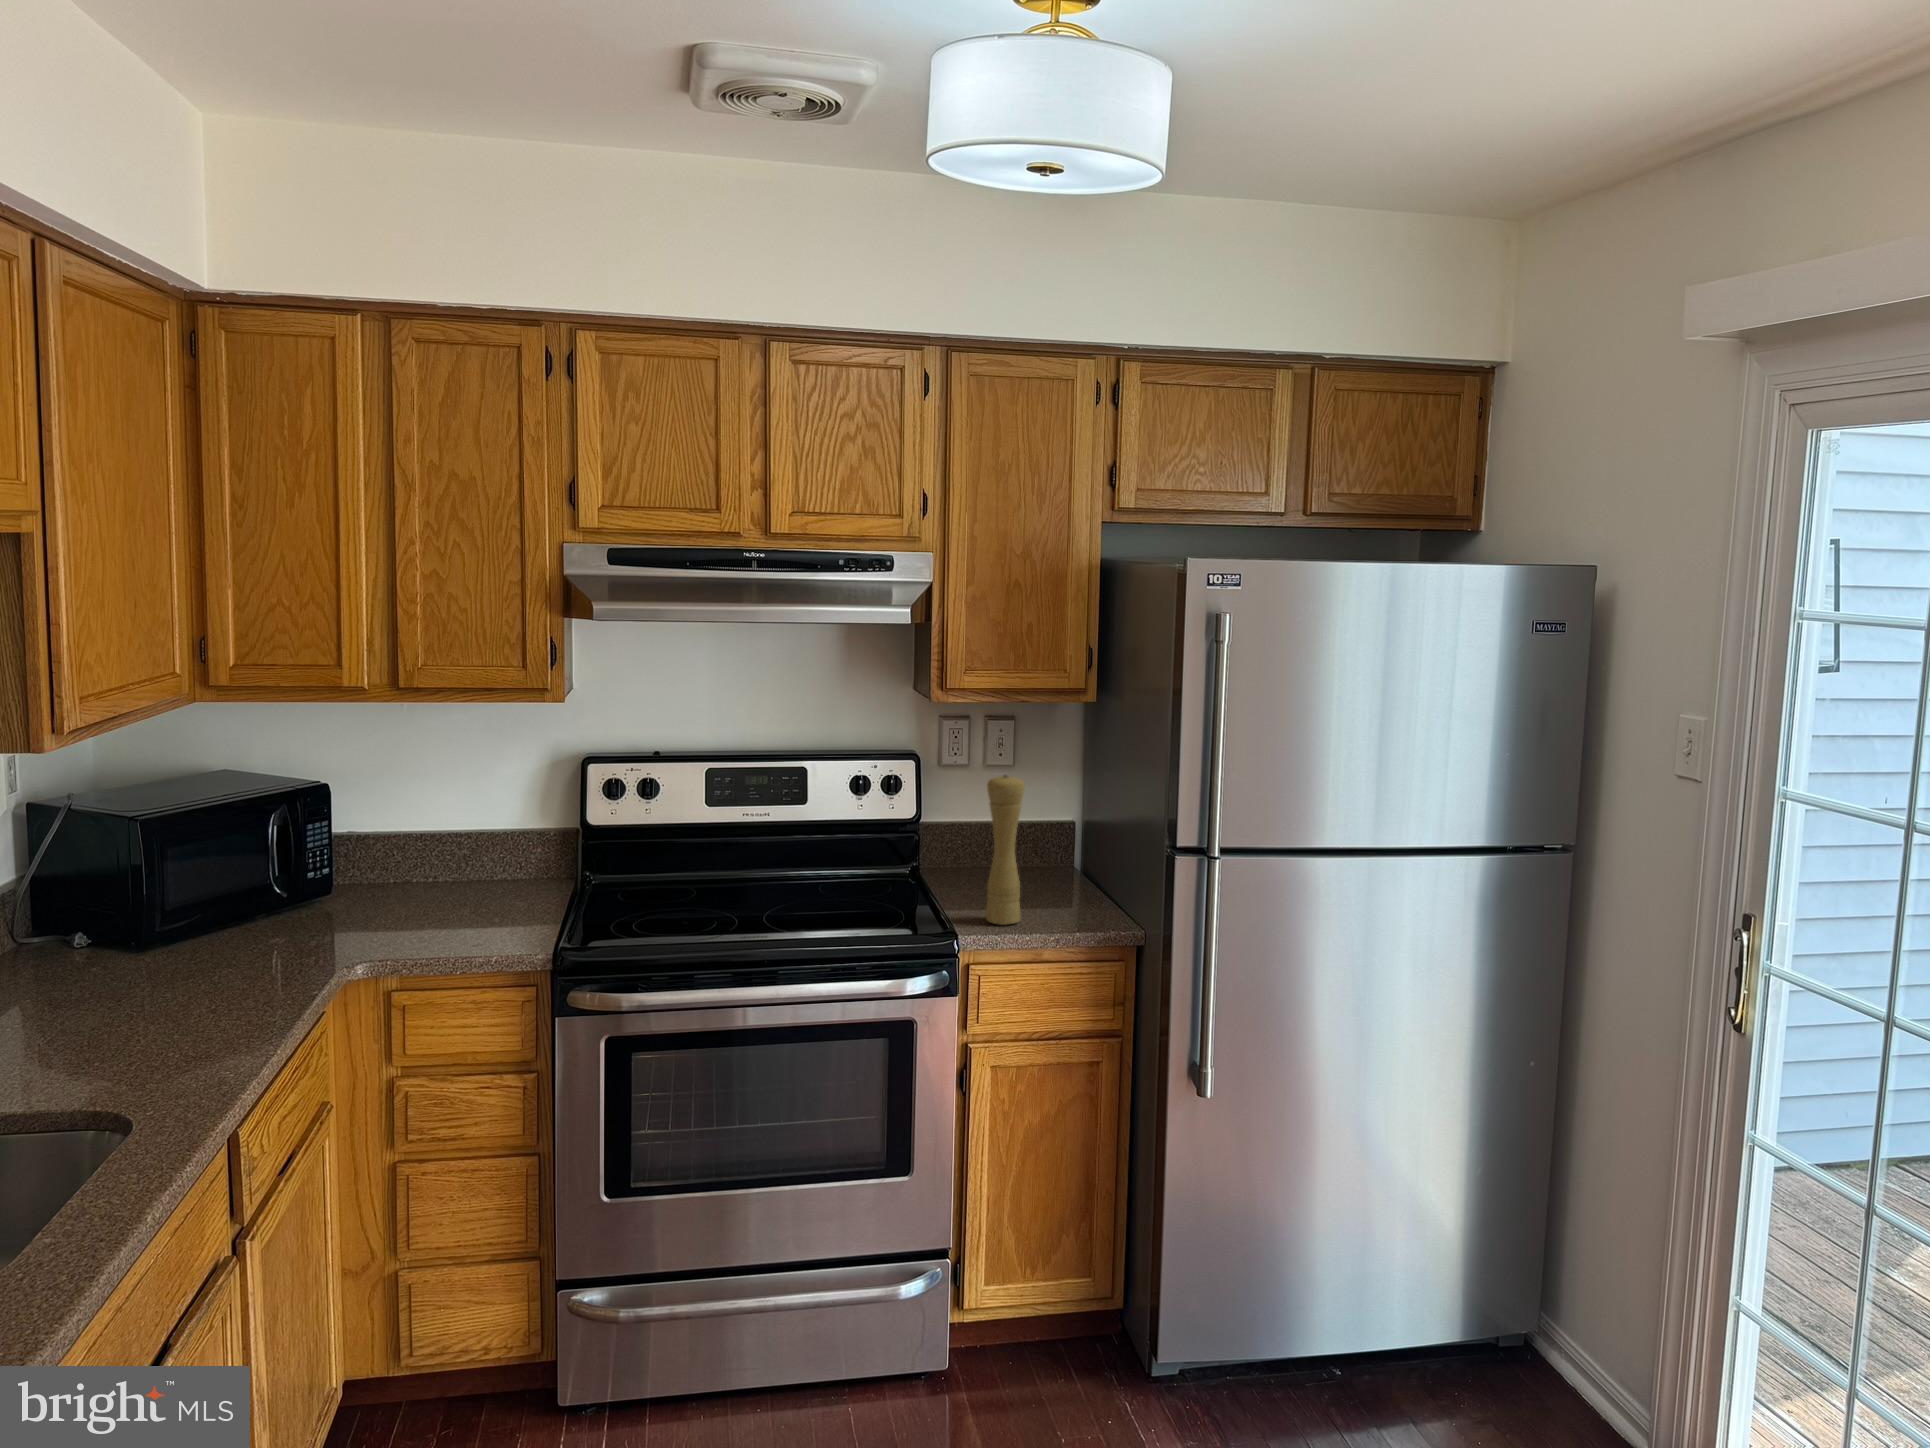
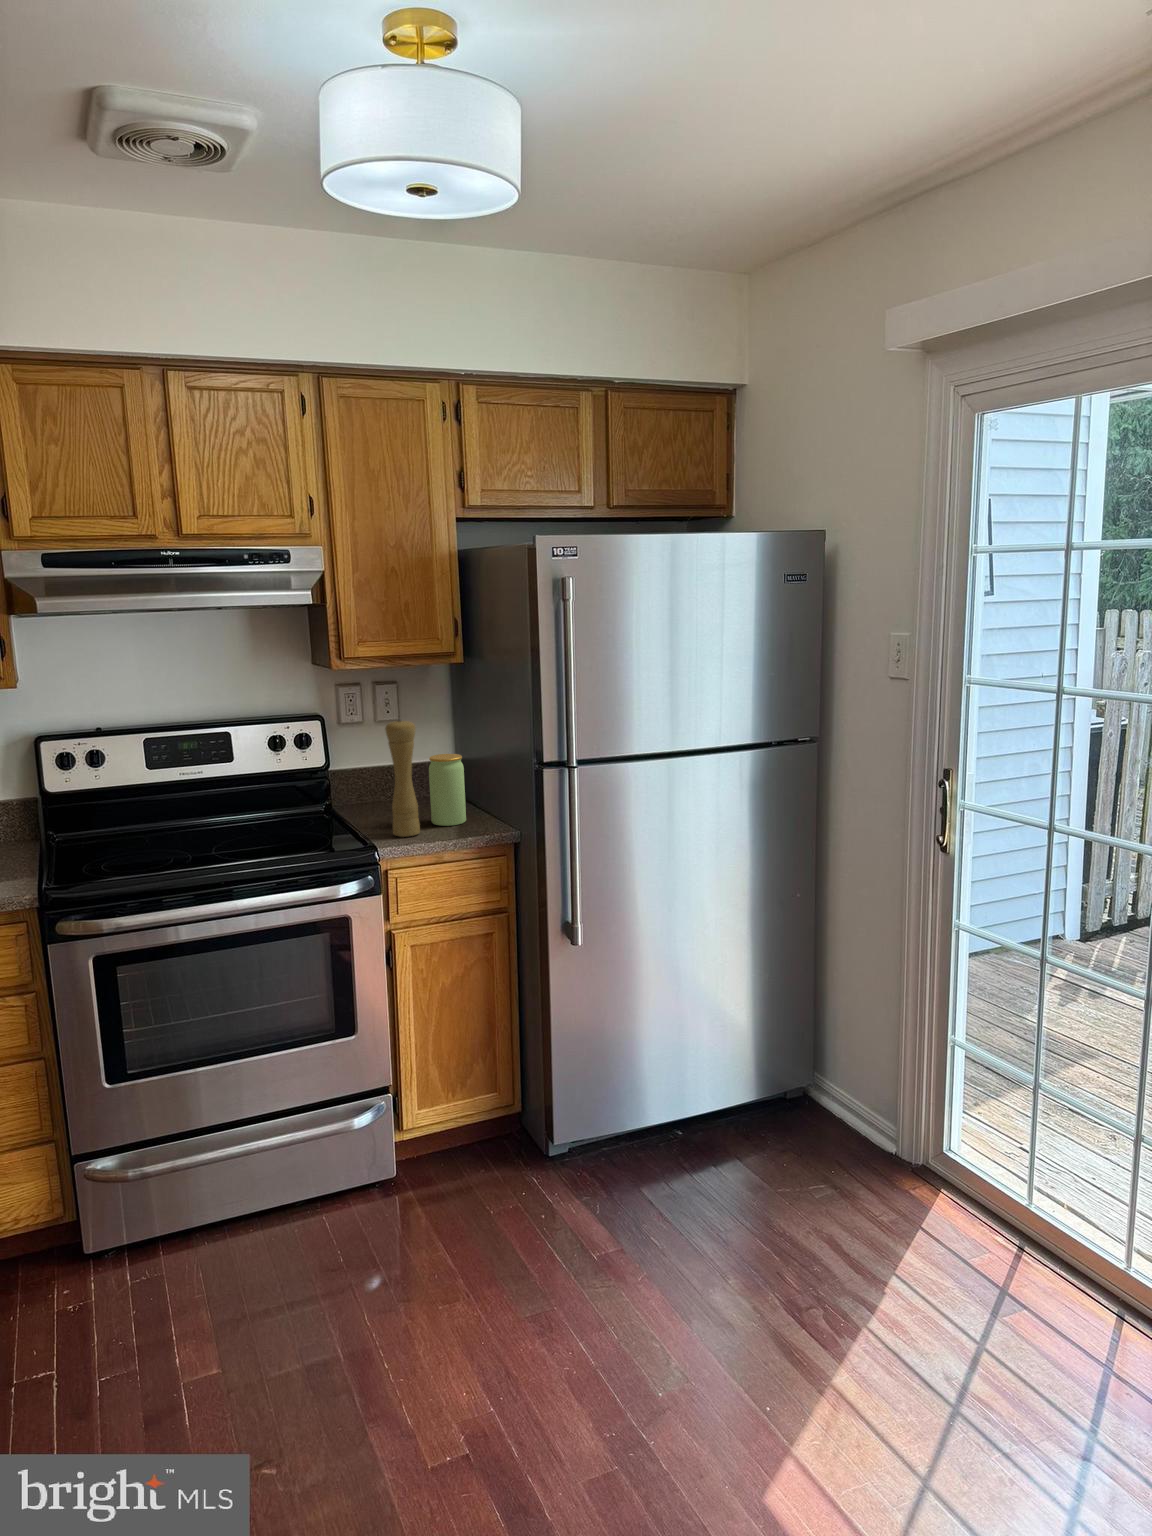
jar: none [1039,821,1085,915] -> present [429,754,466,826]

